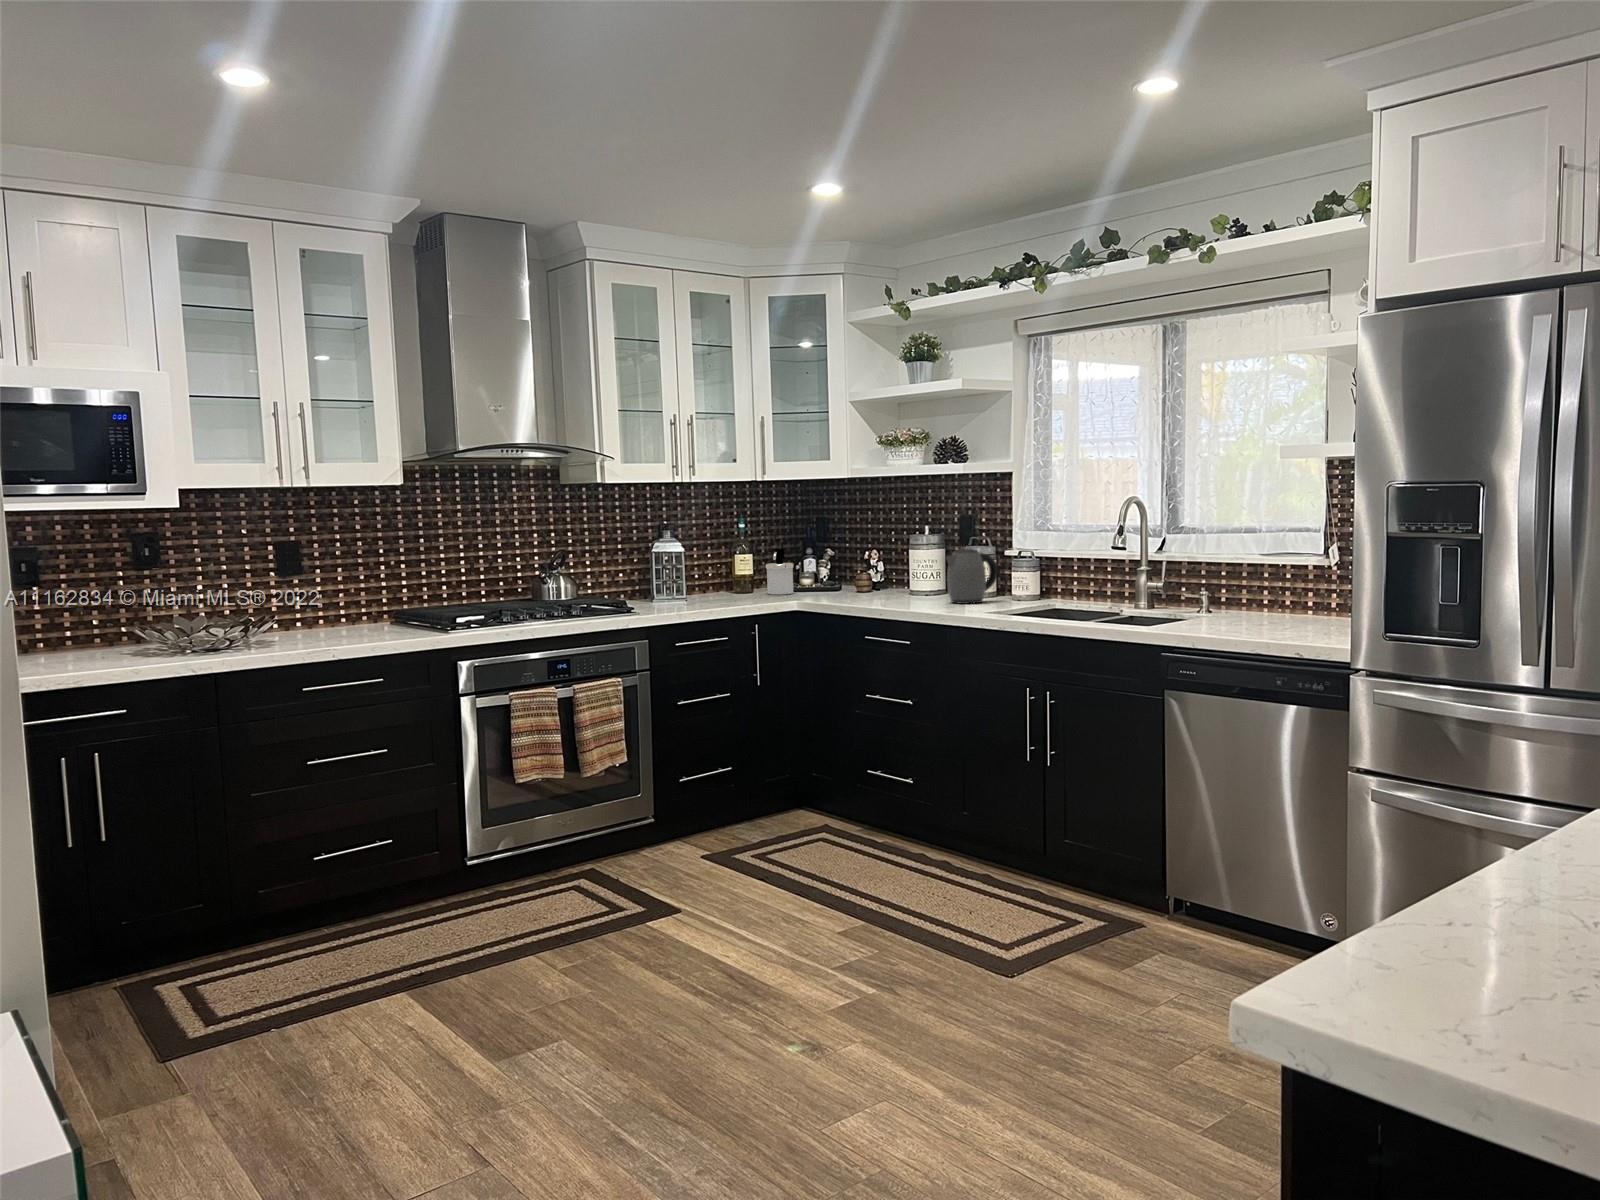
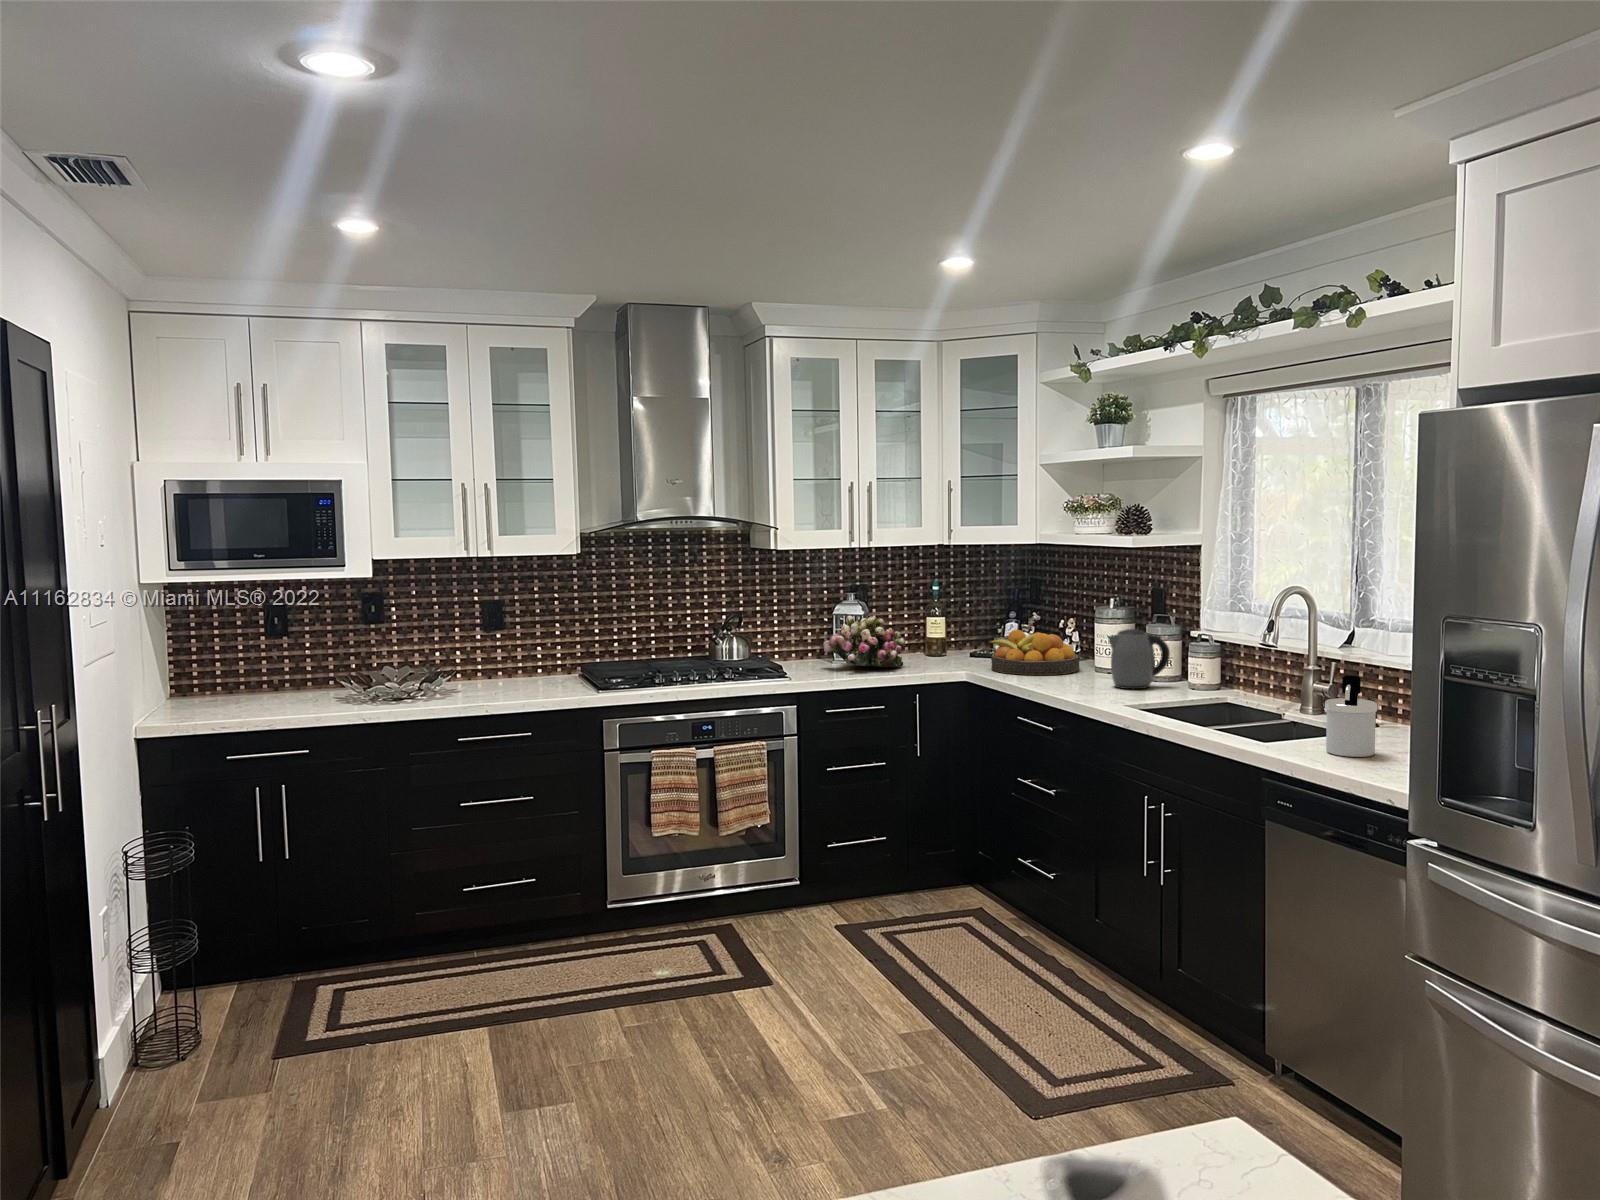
soap dispenser: present [766,548,794,595] -> present [1325,675,1378,757]
flower arrangement: none [652,551,731,601] -> present [823,616,906,667]
fruit bowl: none [813,560,898,600] -> present [989,630,1079,675]

